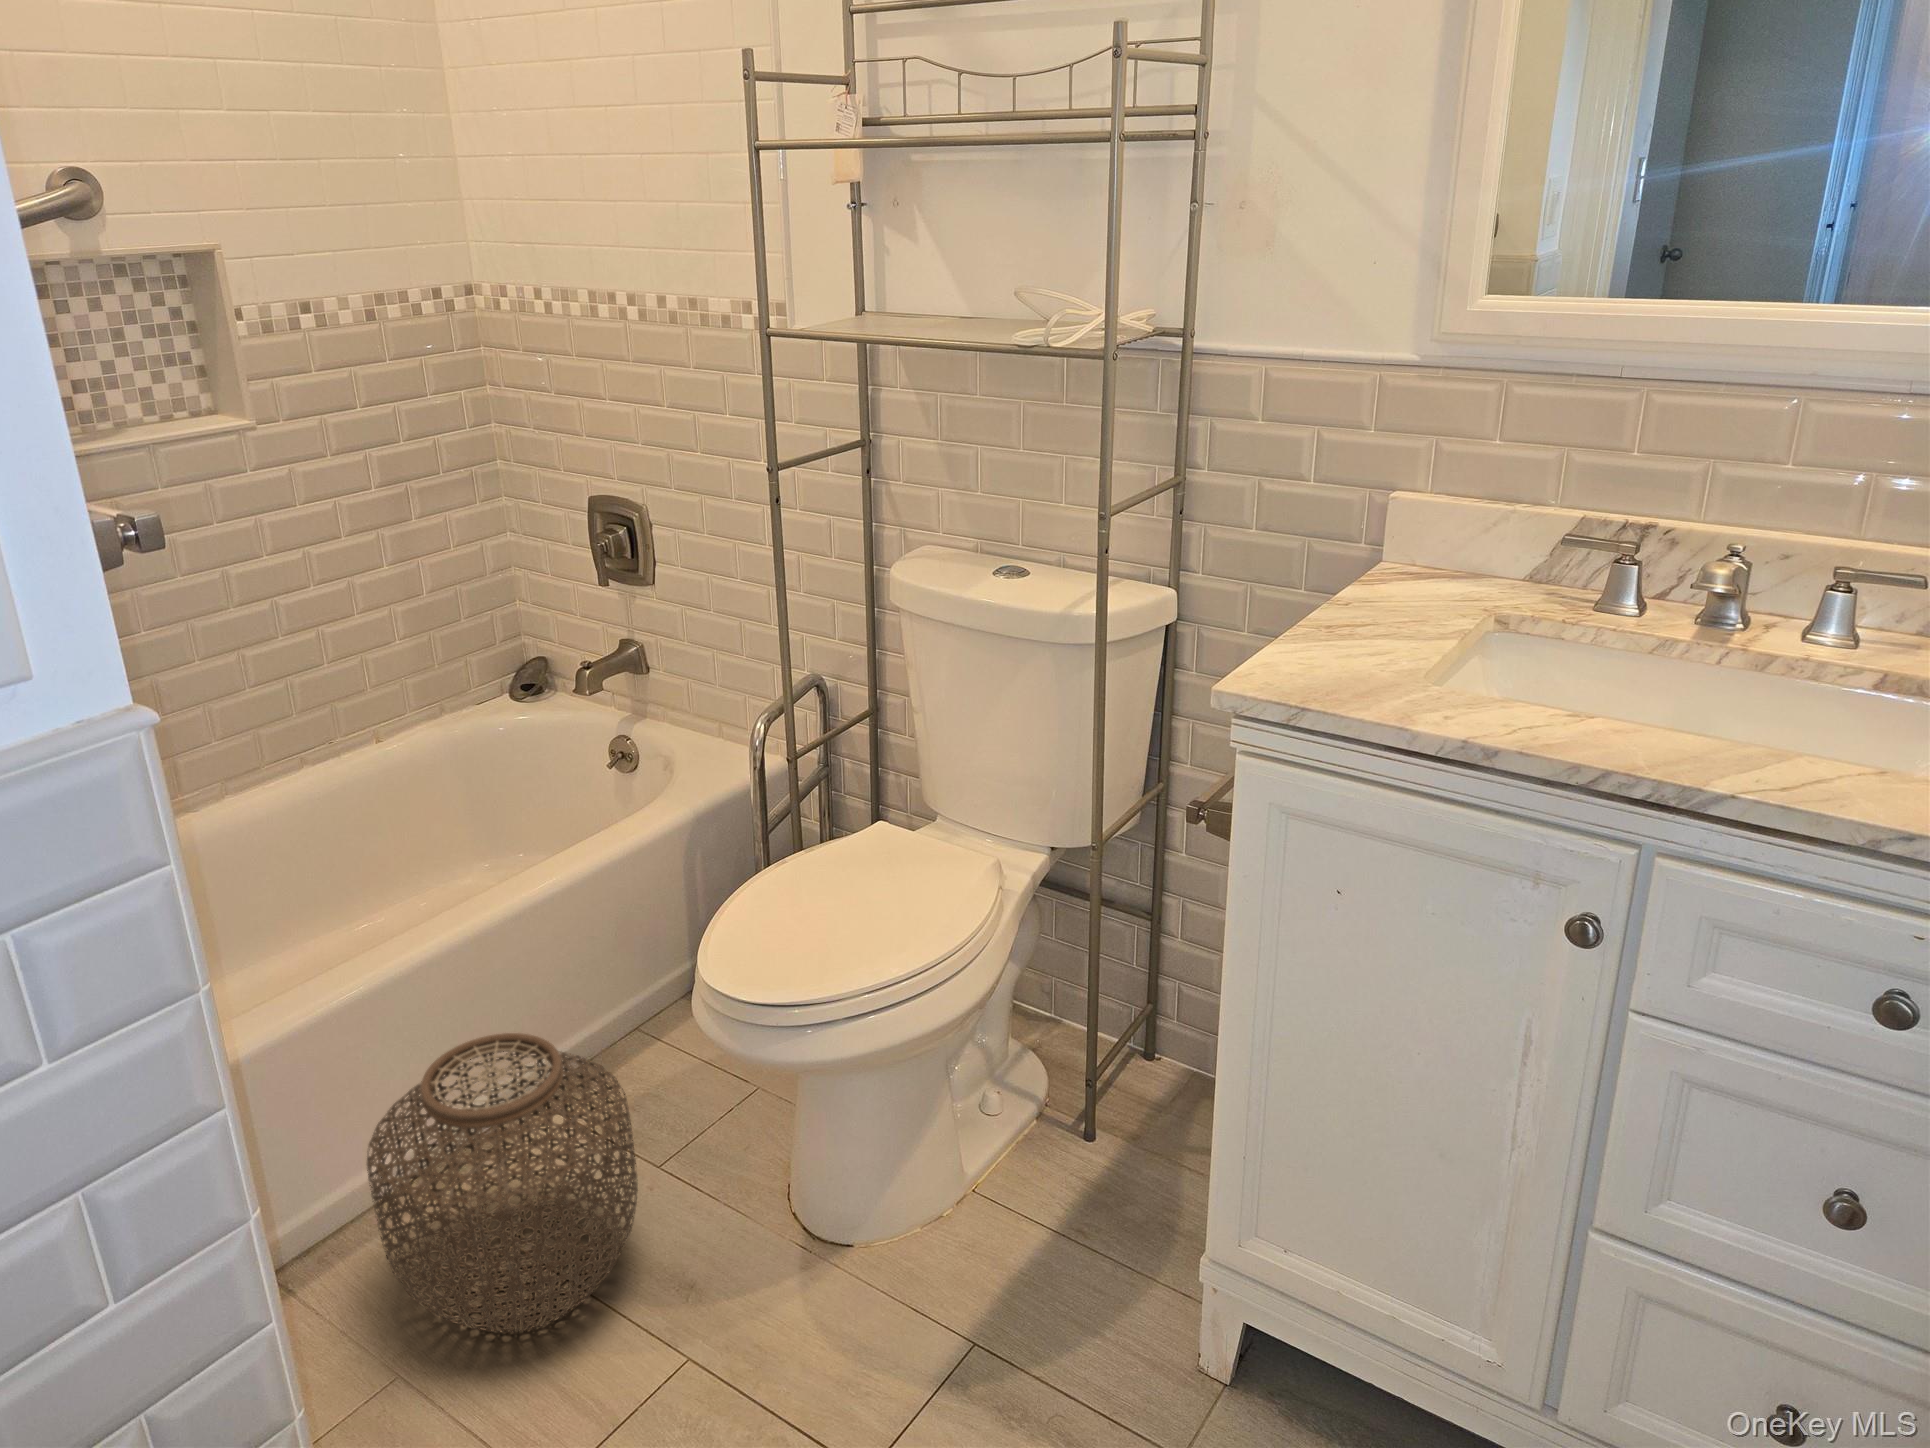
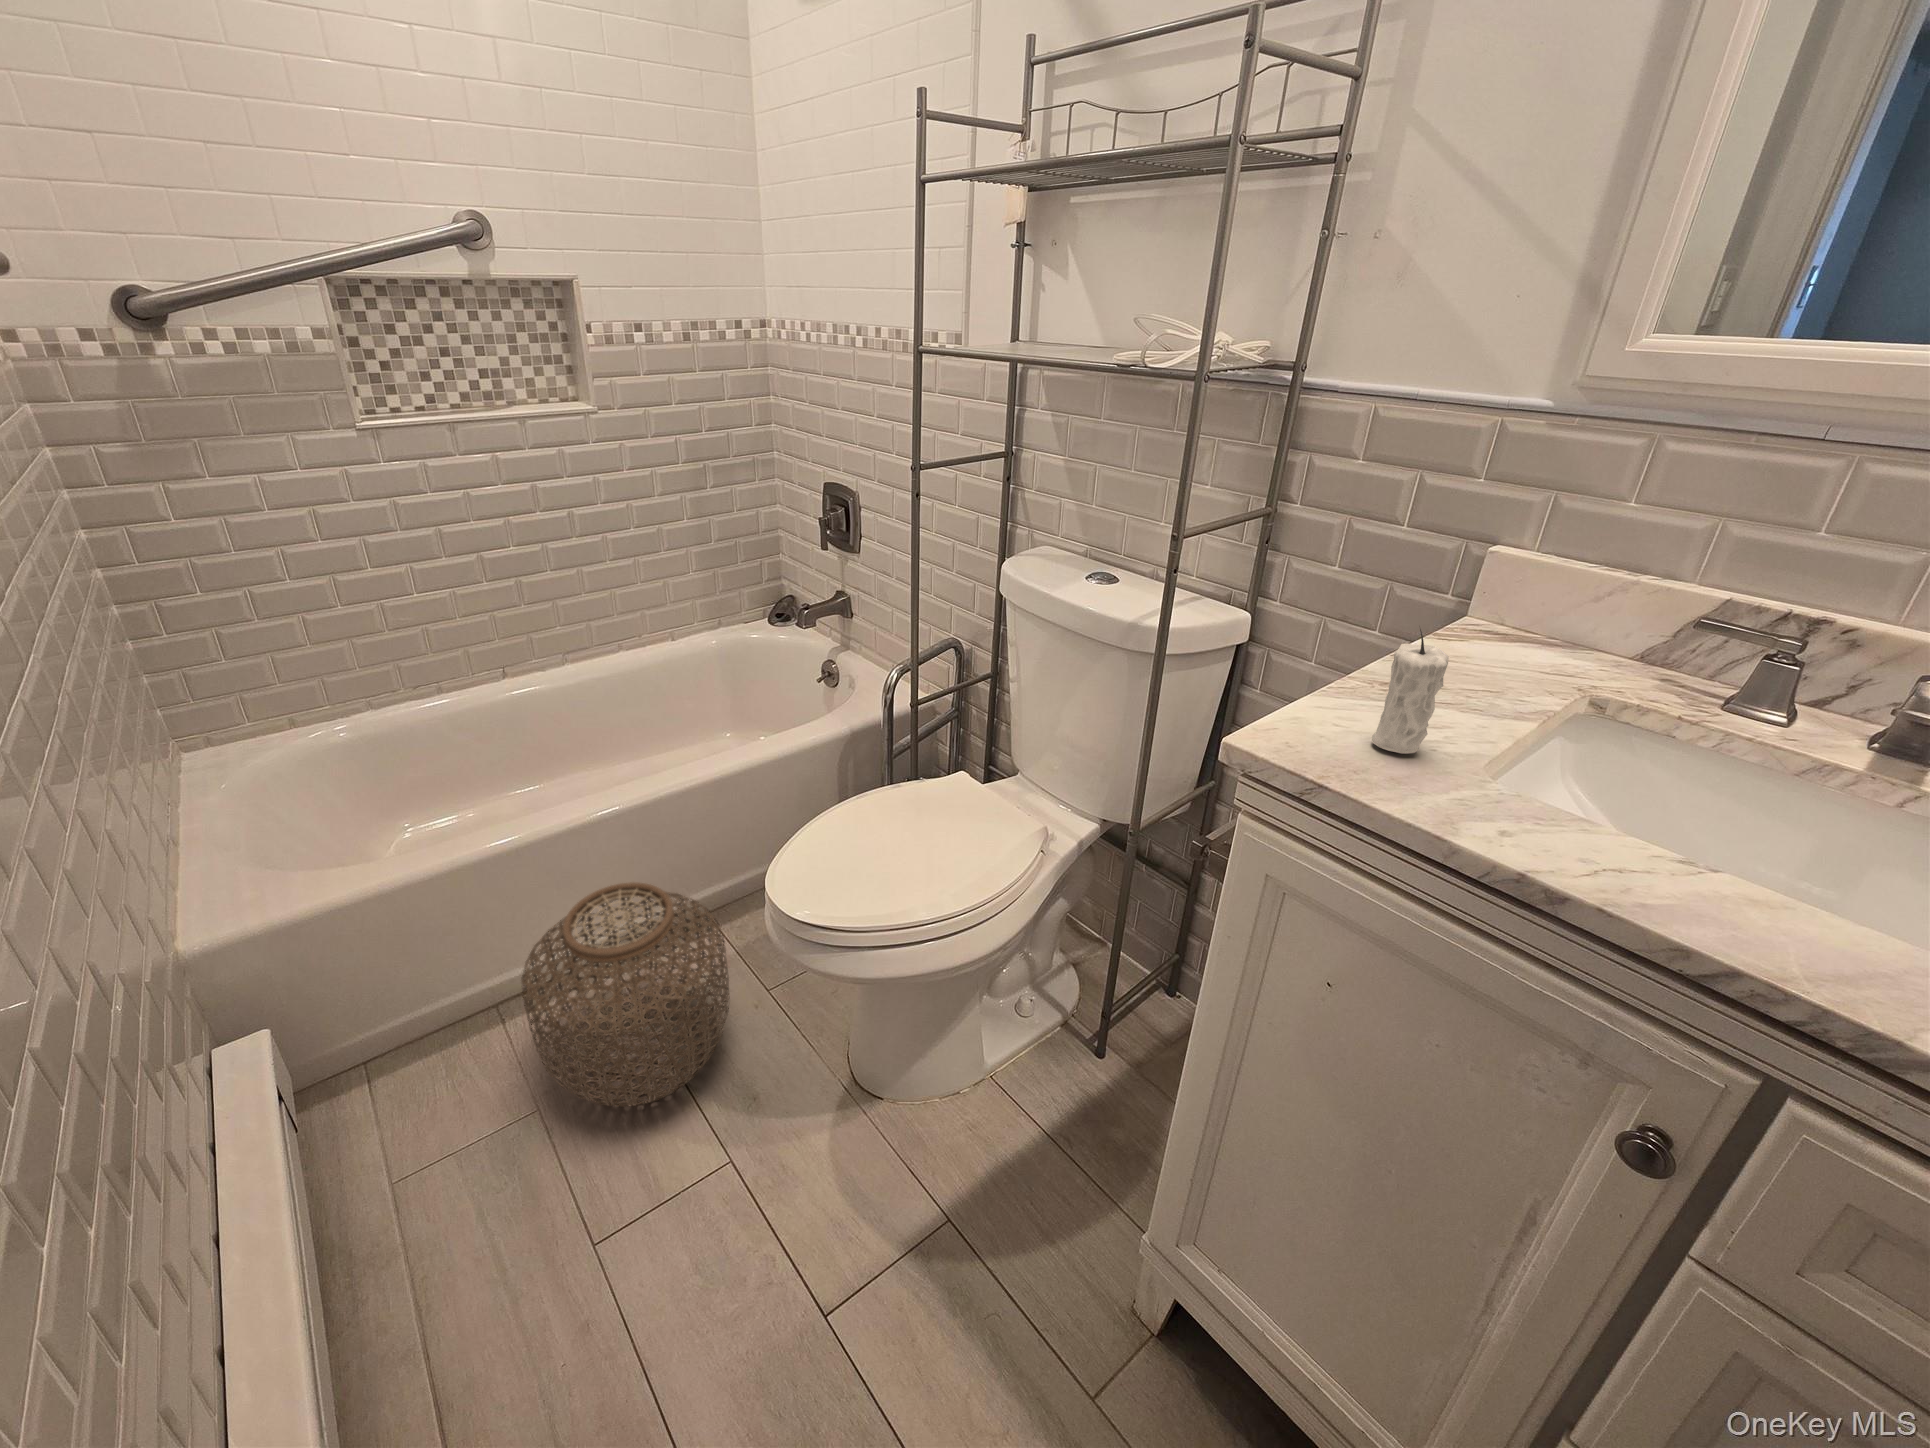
candle: none [1325,562,1372,676] -> present [1372,629,1449,754]

